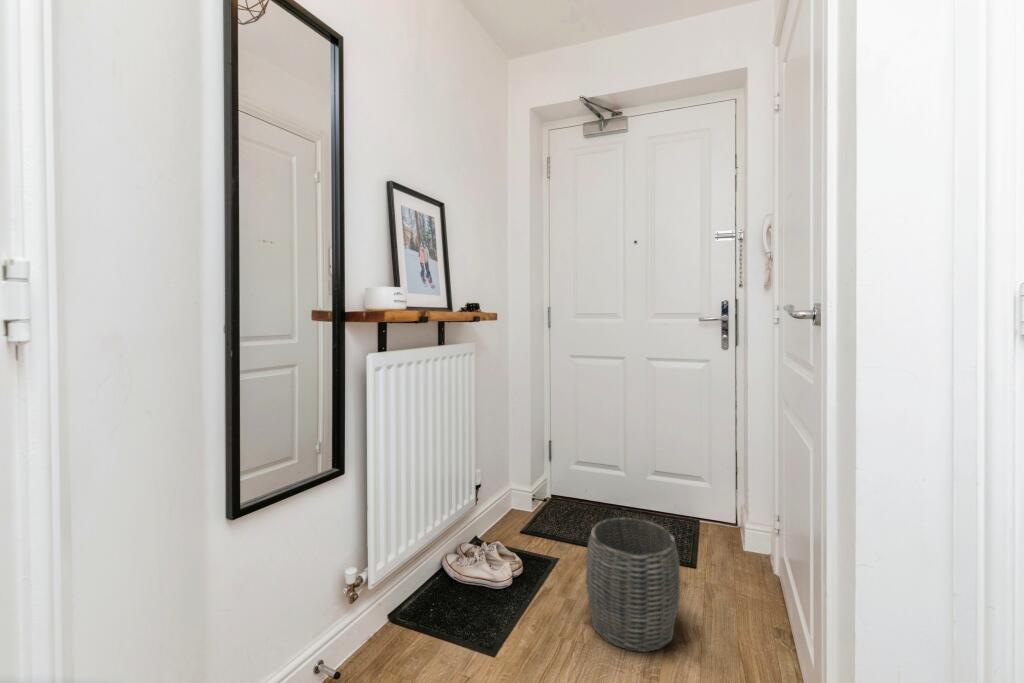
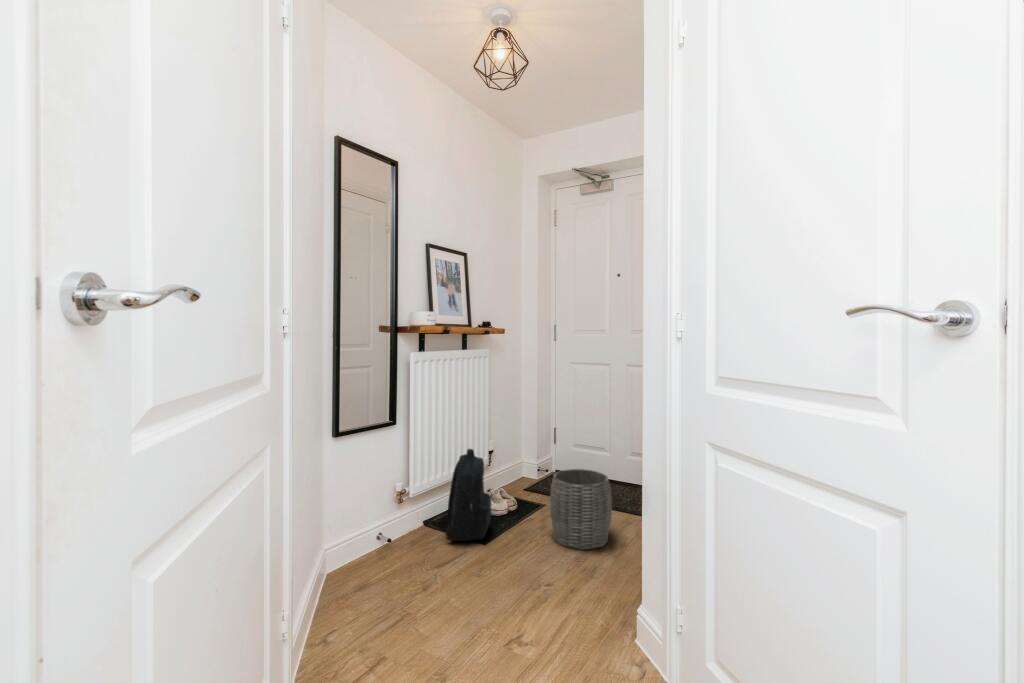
backpack: none [431,502,499,657] -> present [446,449,491,541]

